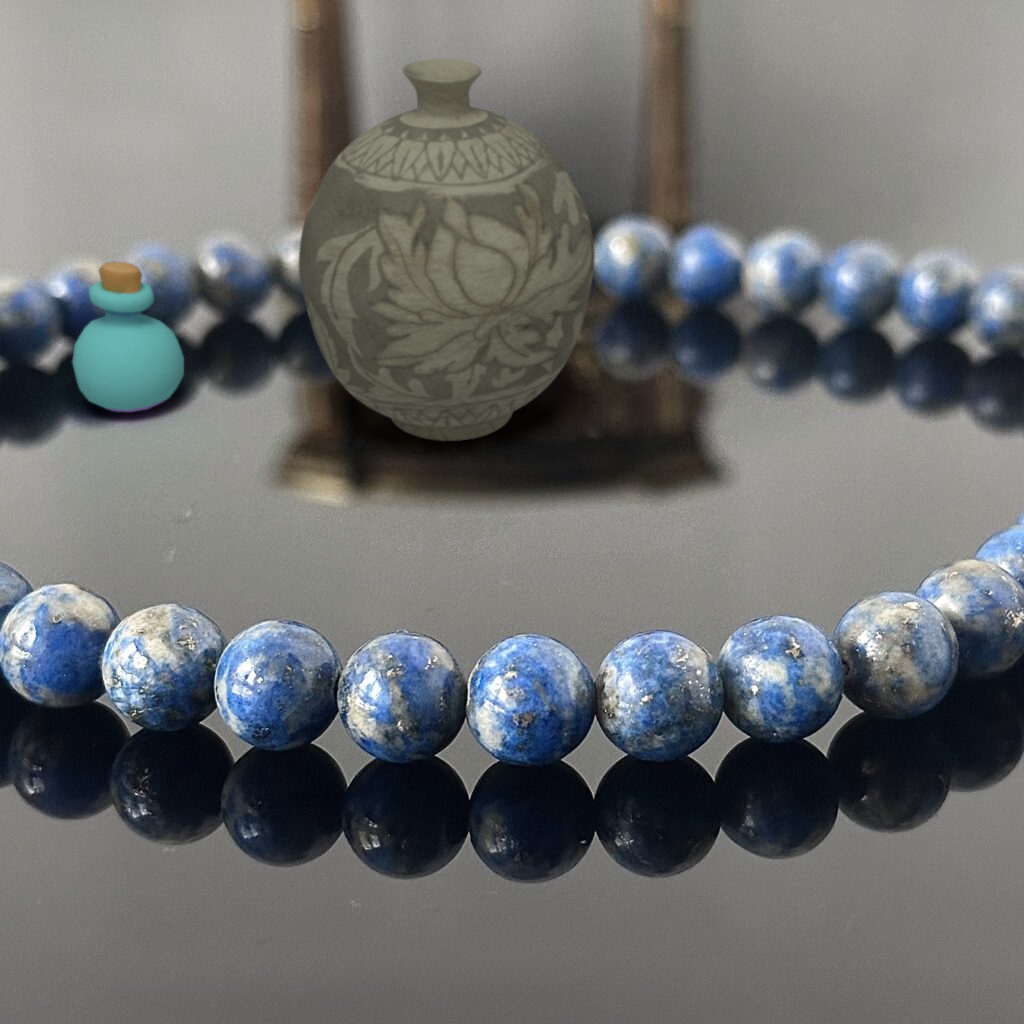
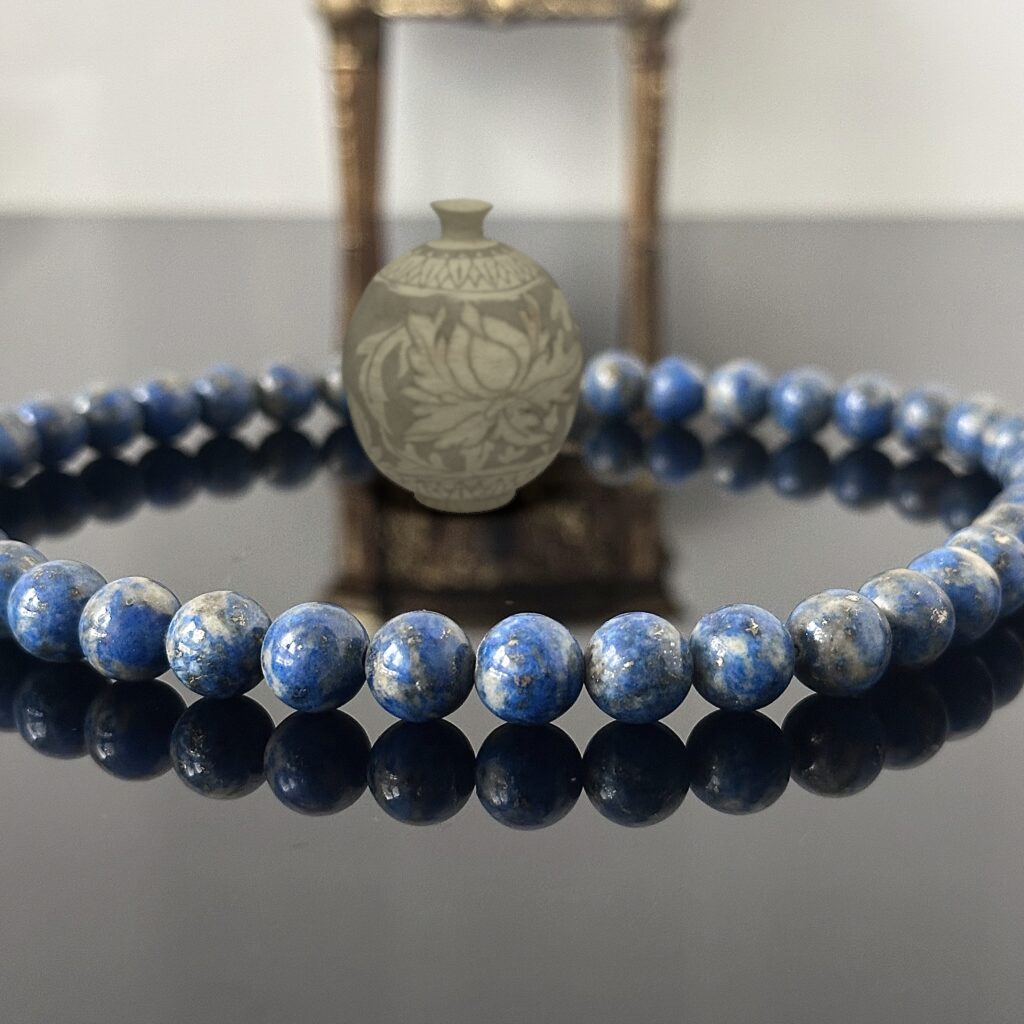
perfume bottle: present [73,261,184,412] -> none [152,366,244,490]

